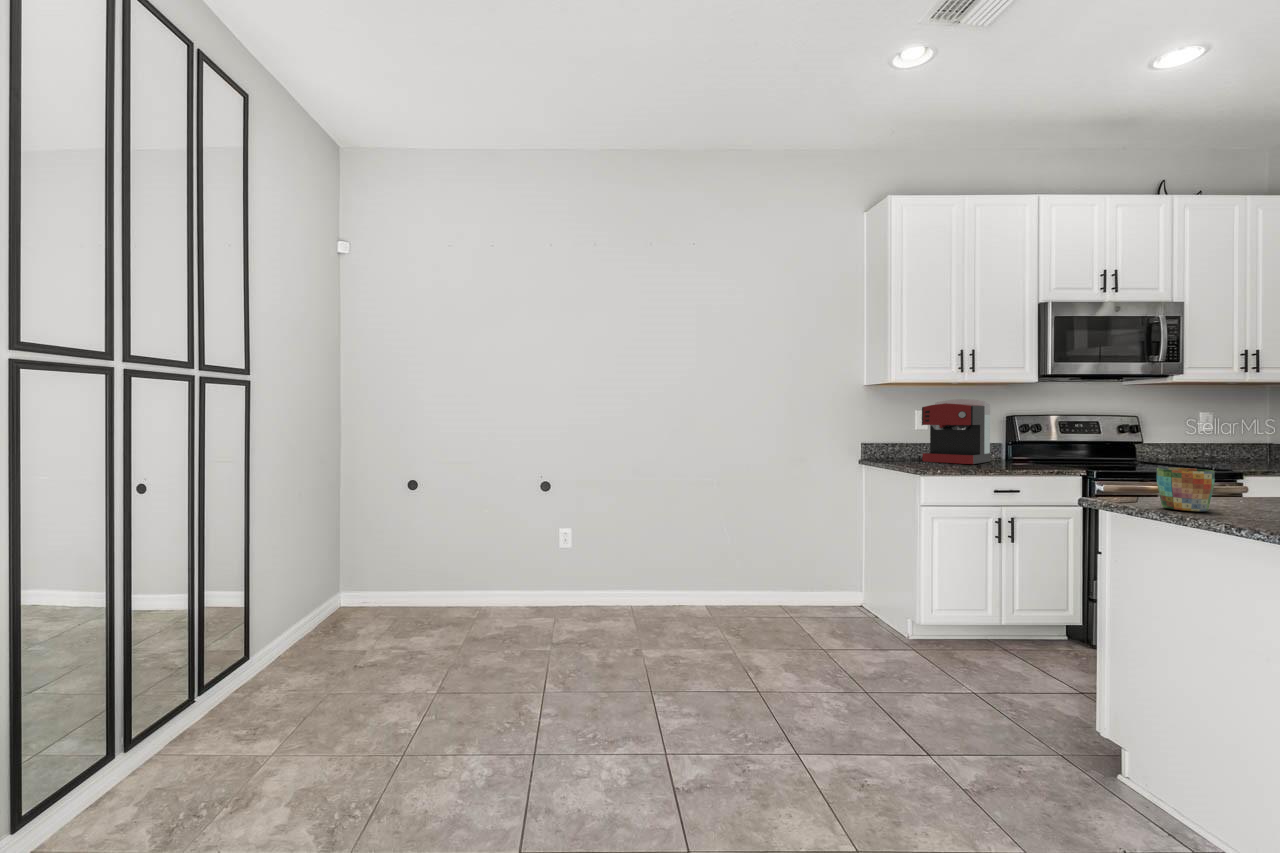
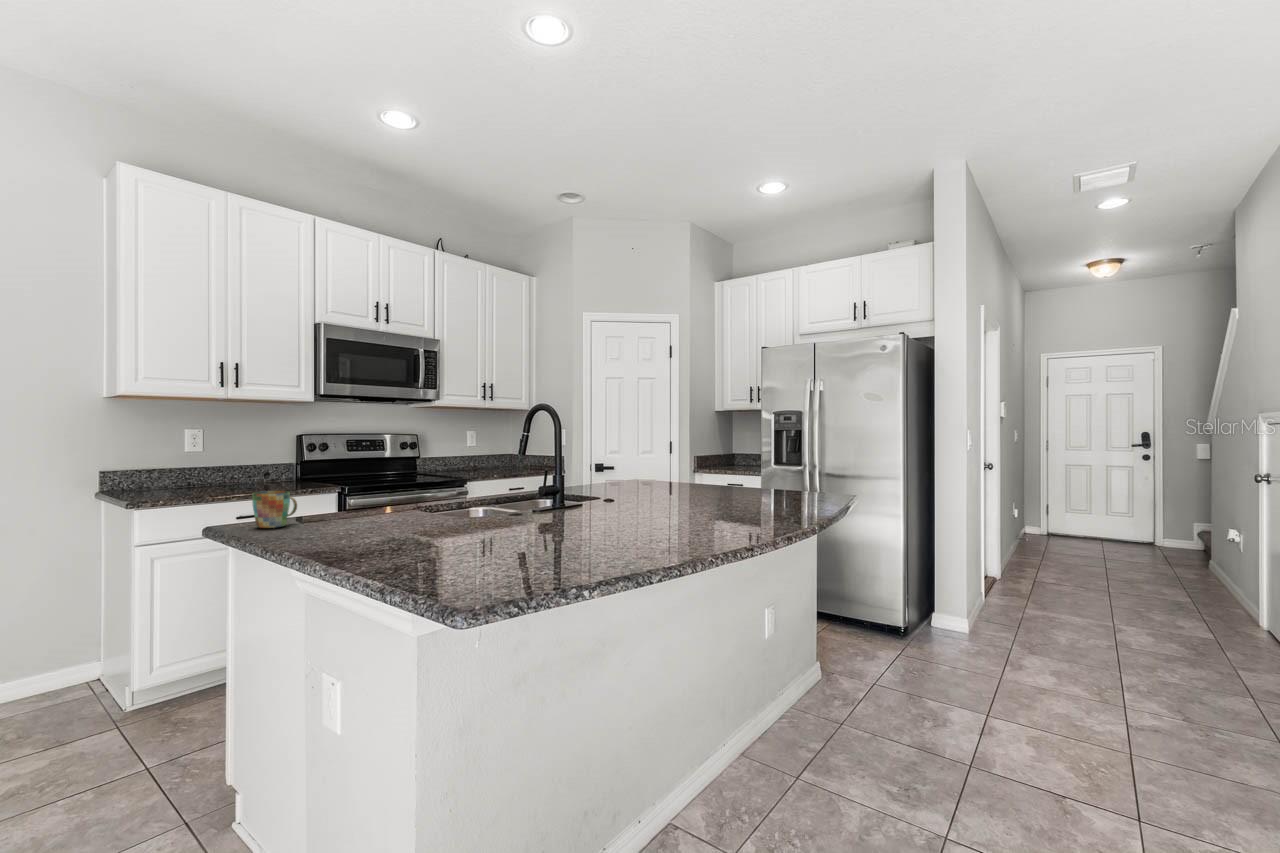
coffee maker: present [922,399,990,464] -> none [185,416,270,489]

